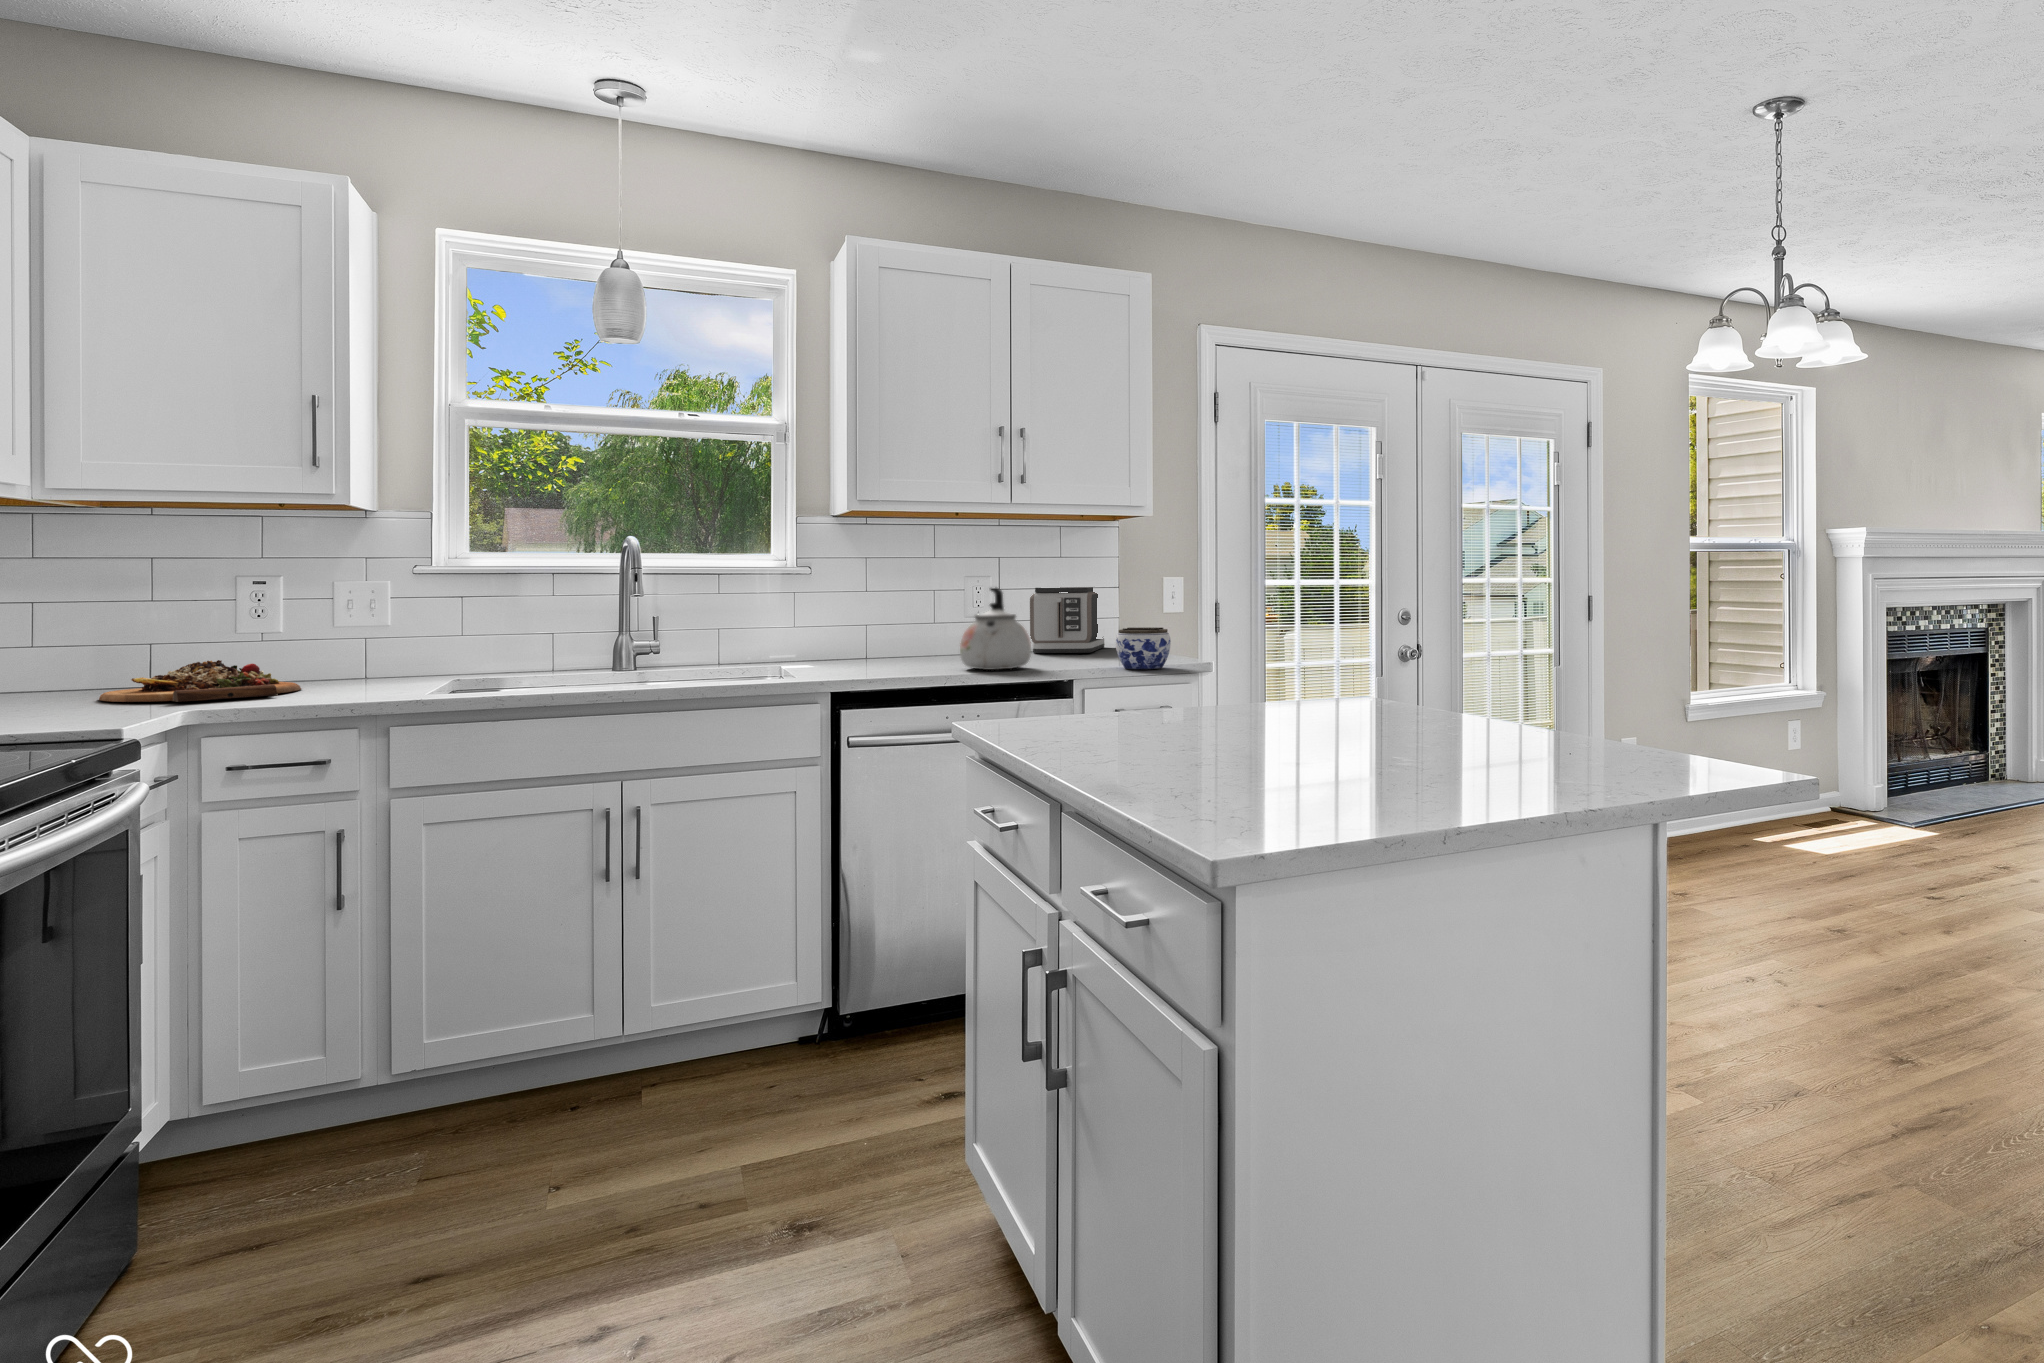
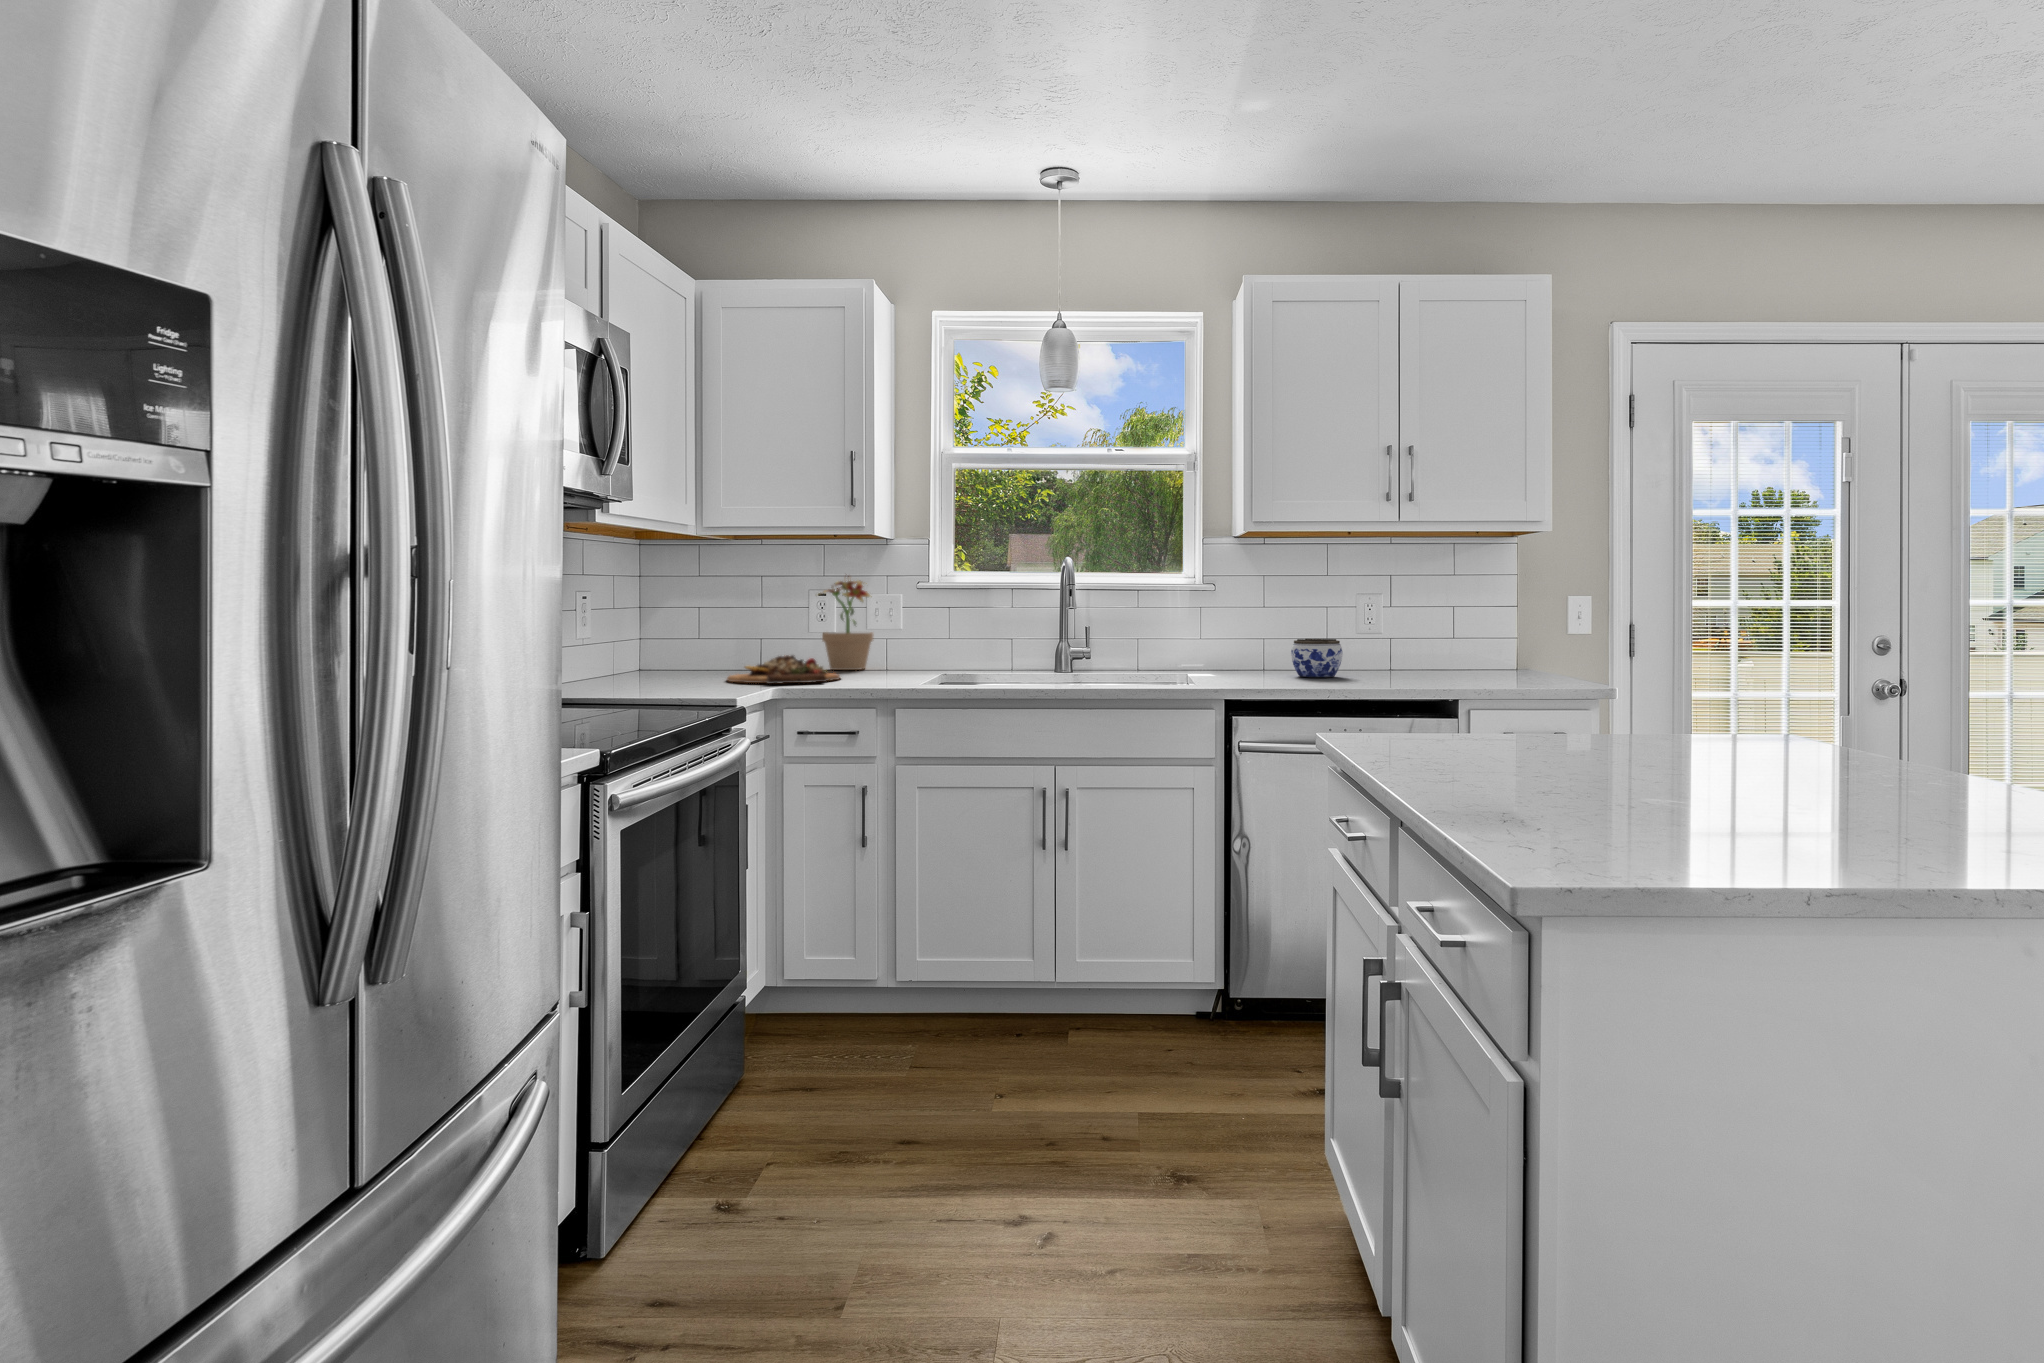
potted plant: none [256,552,351,677] -> present [822,576,873,670]
toaster: present [1030,587,1104,653] -> none [1423,605,1507,673]
kettle: present [960,588,1031,670] -> none [1343,604,1413,684]
jar: present [1116,627,1171,669] -> present [1291,639,1342,677]

